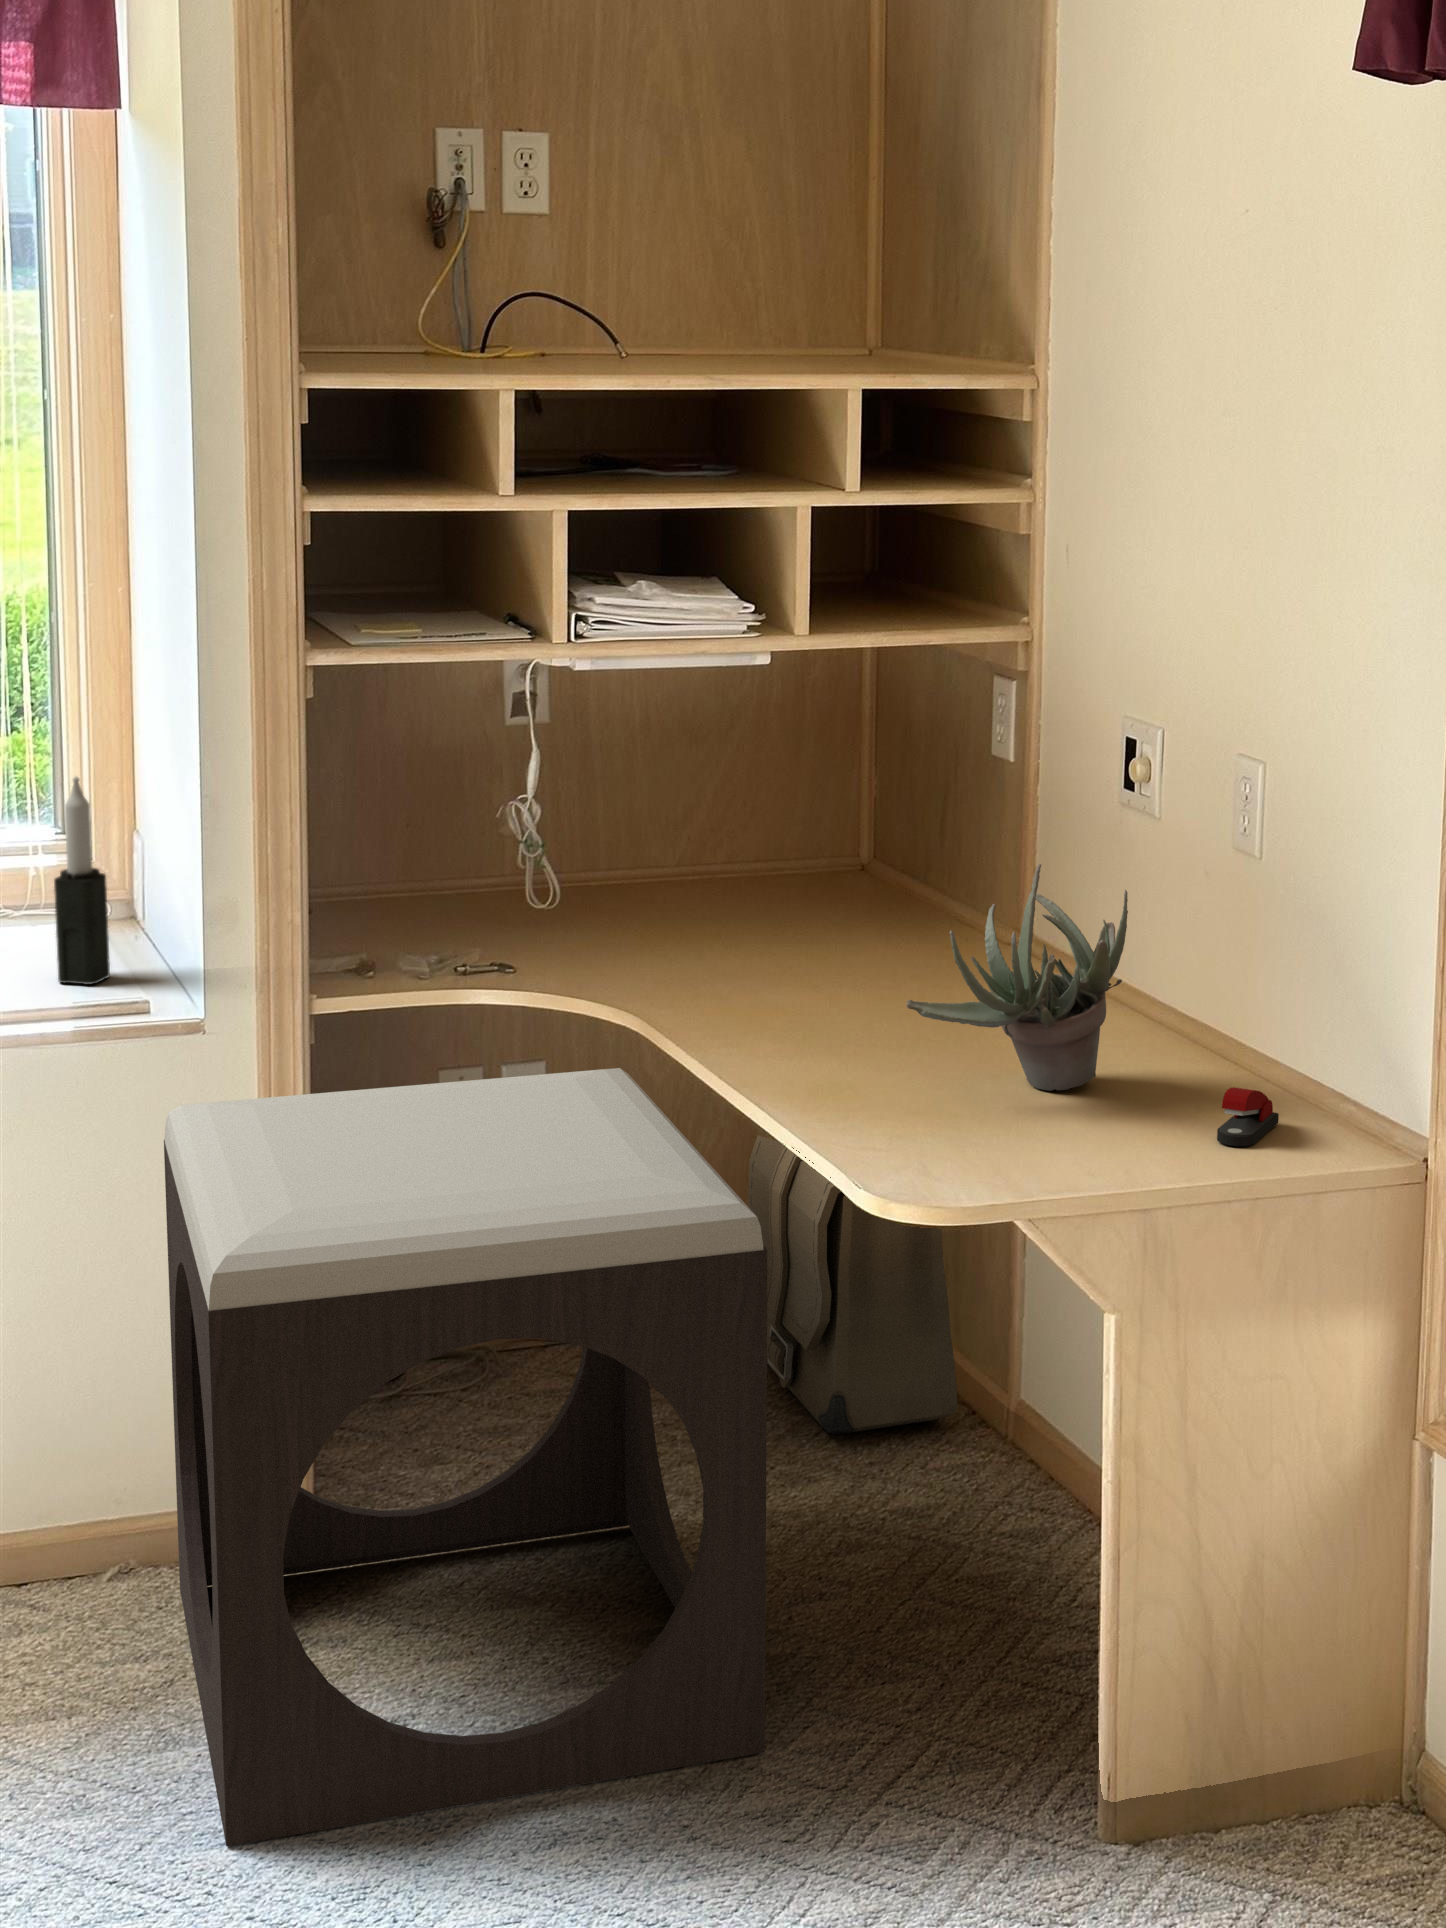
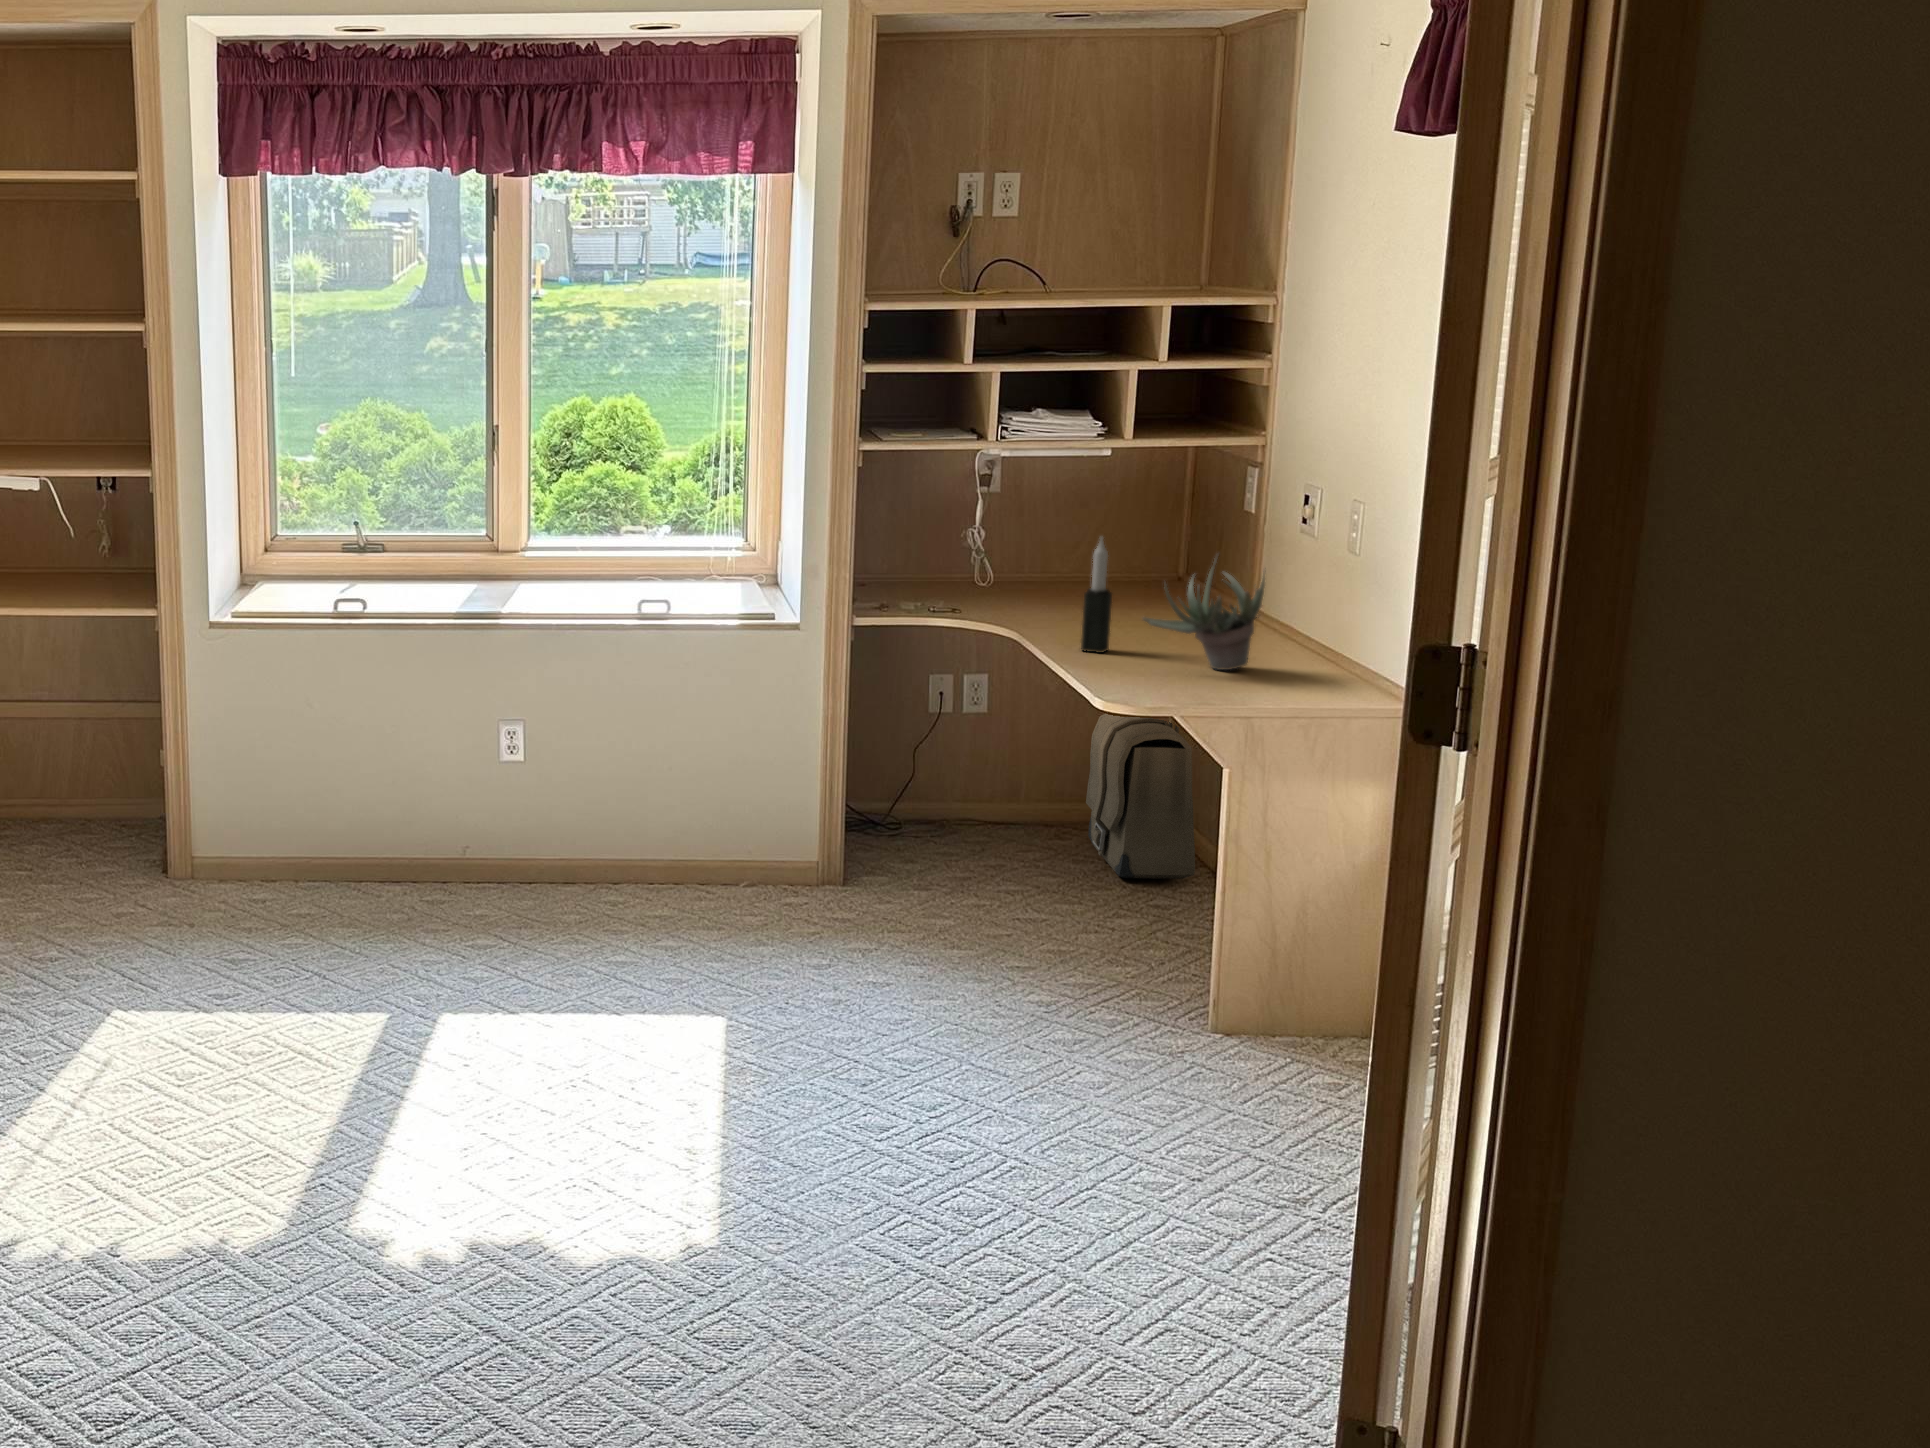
candle: present [54,777,110,985] -> present [1081,537,1112,653]
footstool: present [164,1068,767,1846] -> none [775,656,1059,978]
stapler: present [1217,1087,1279,1146] -> none [1297,667,1337,695]

